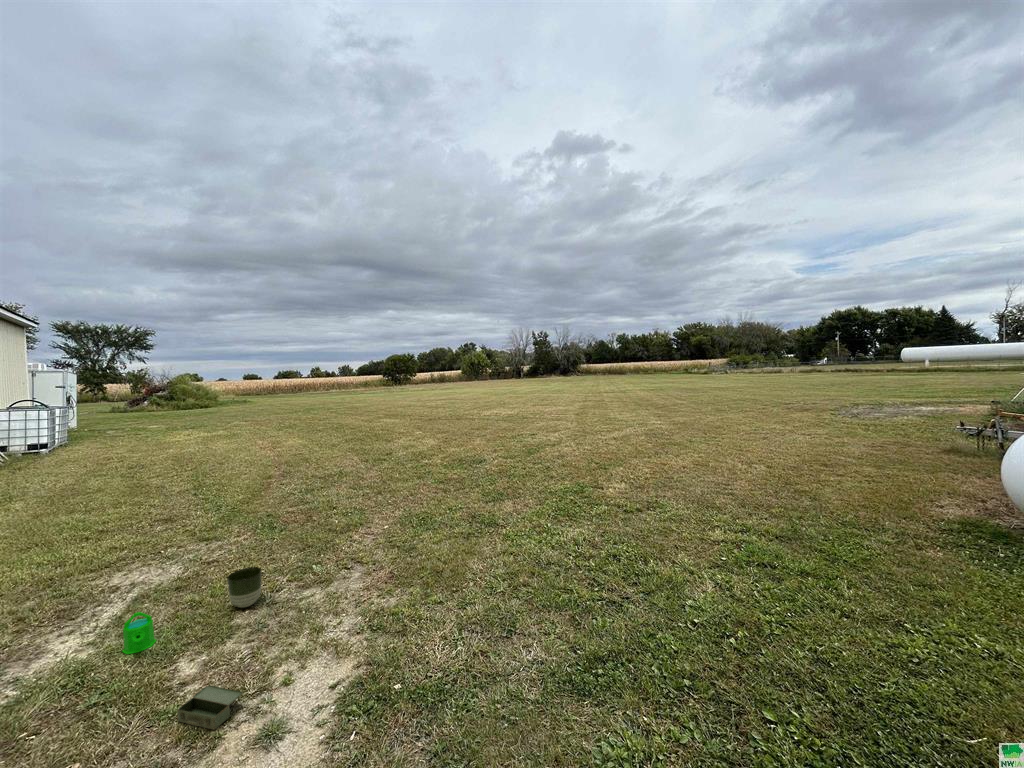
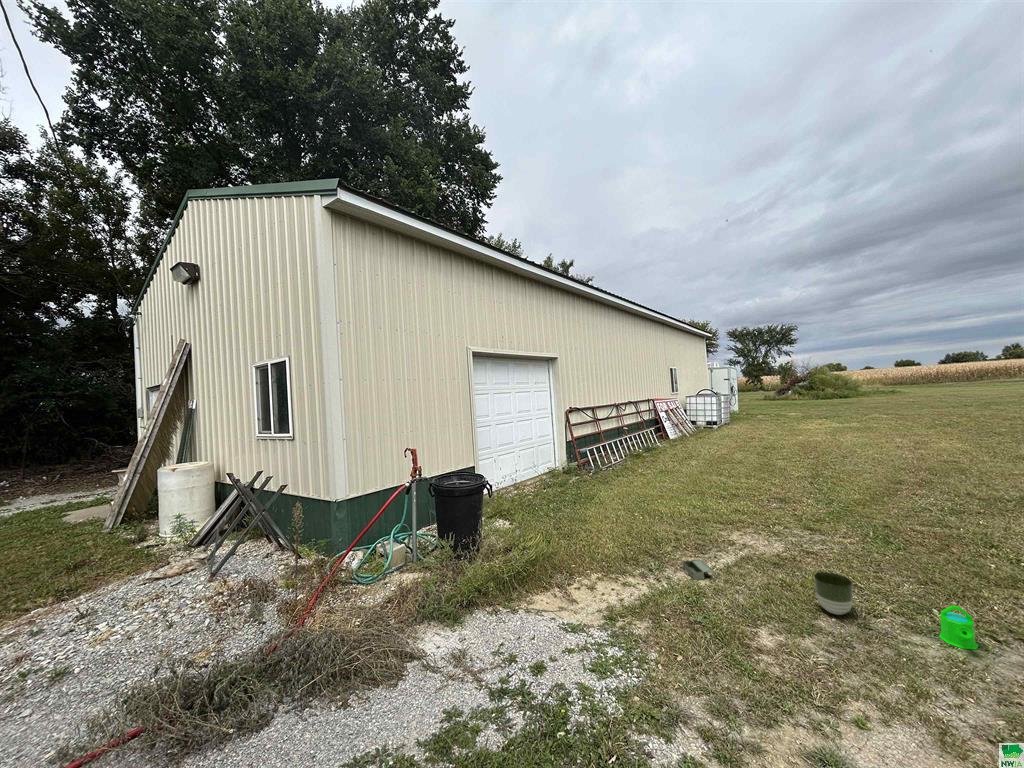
watering can: present [122,612,156,654] -> present [939,605,979,649]
toolbox: present [177,685,243,730] -> present [683,559,713,580]

